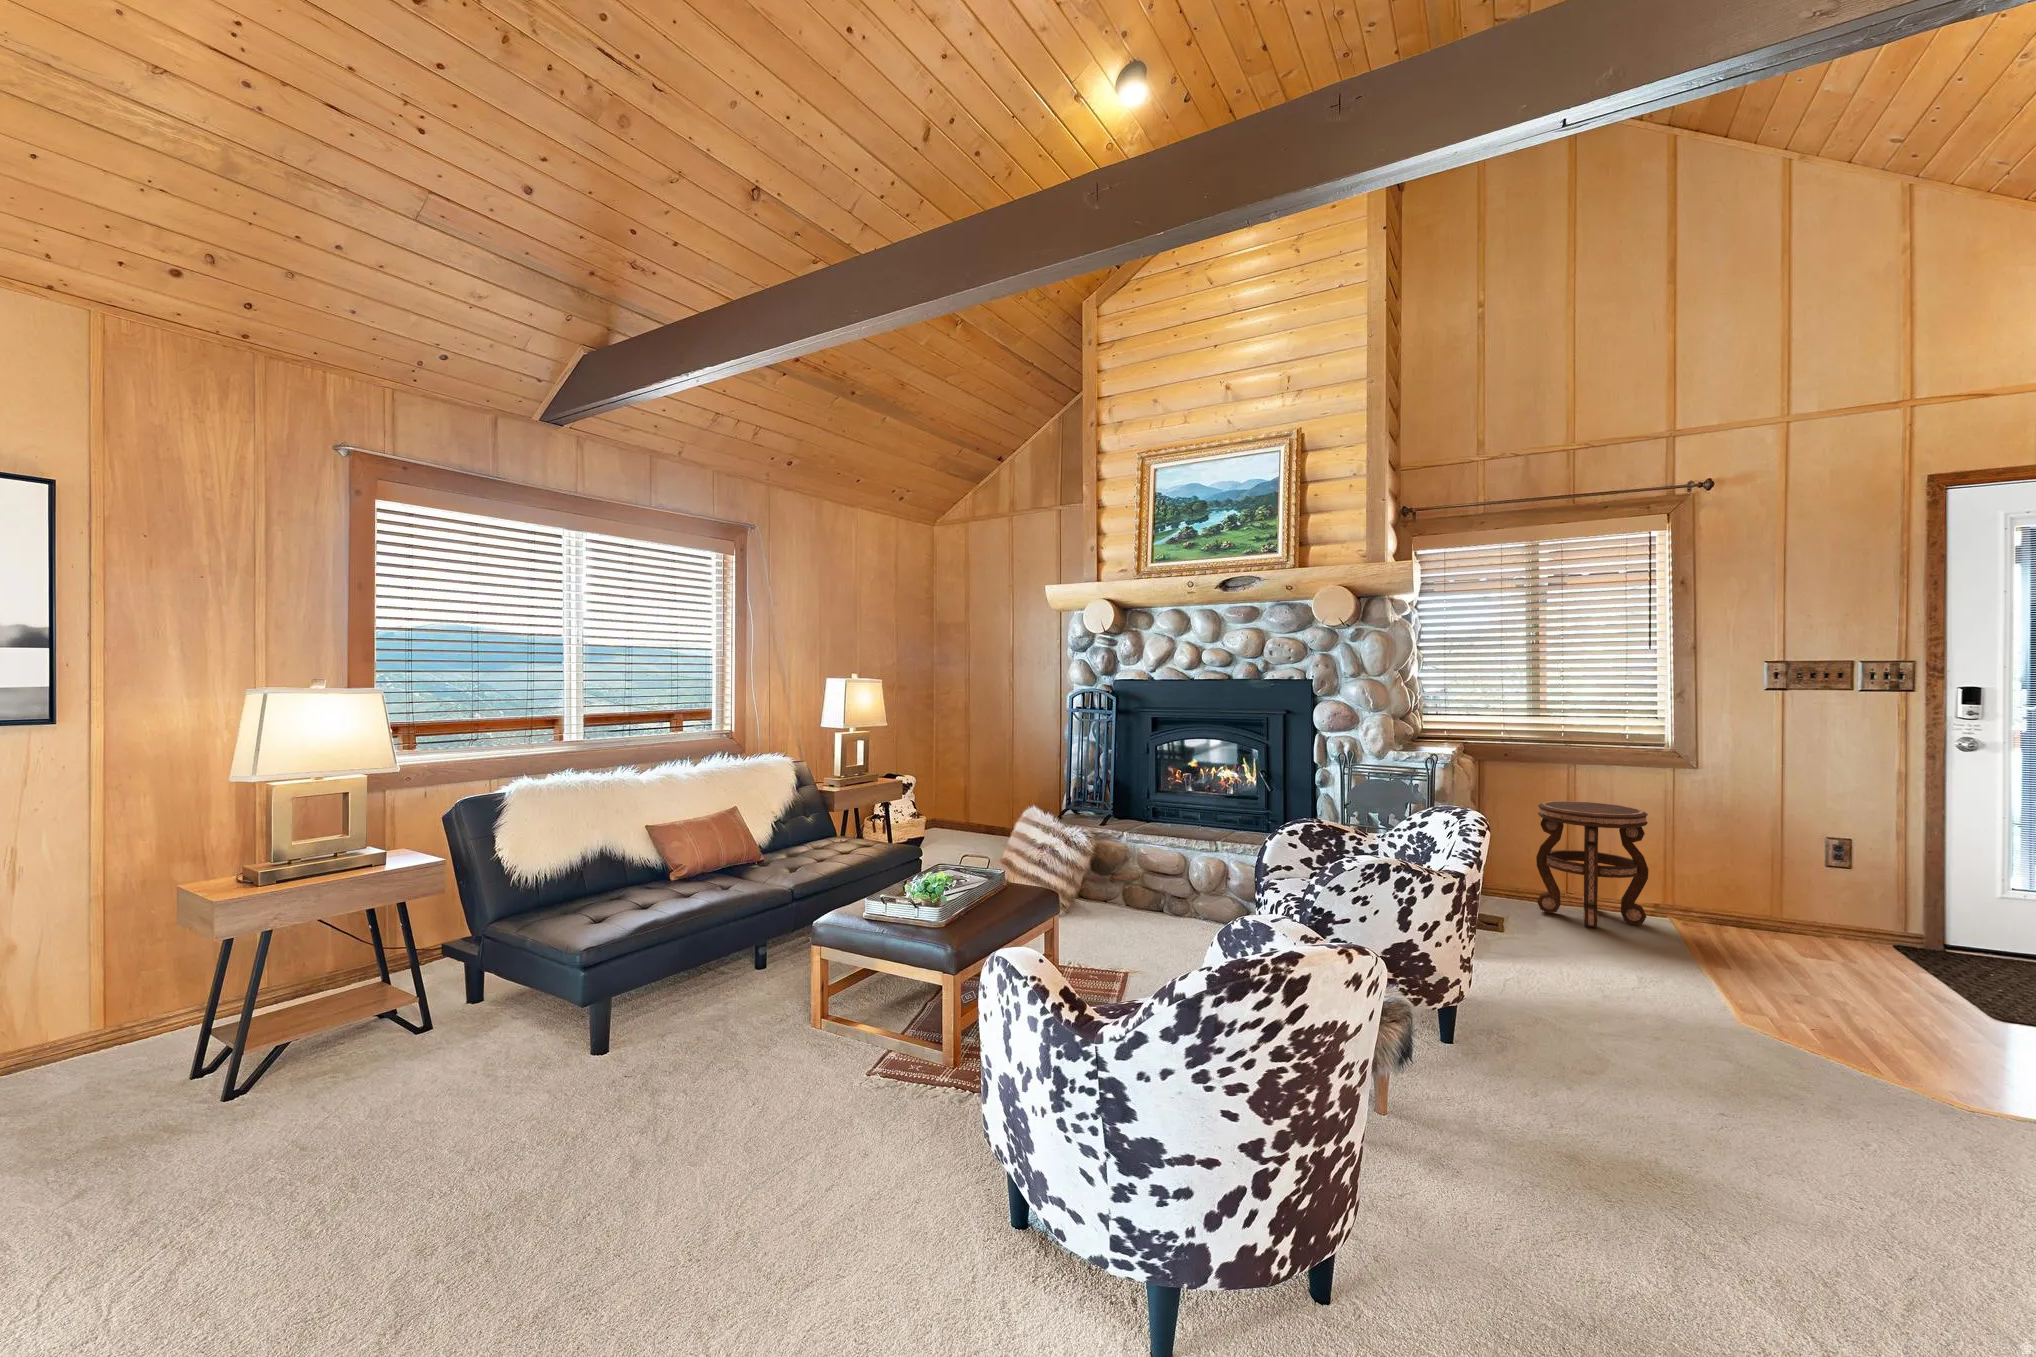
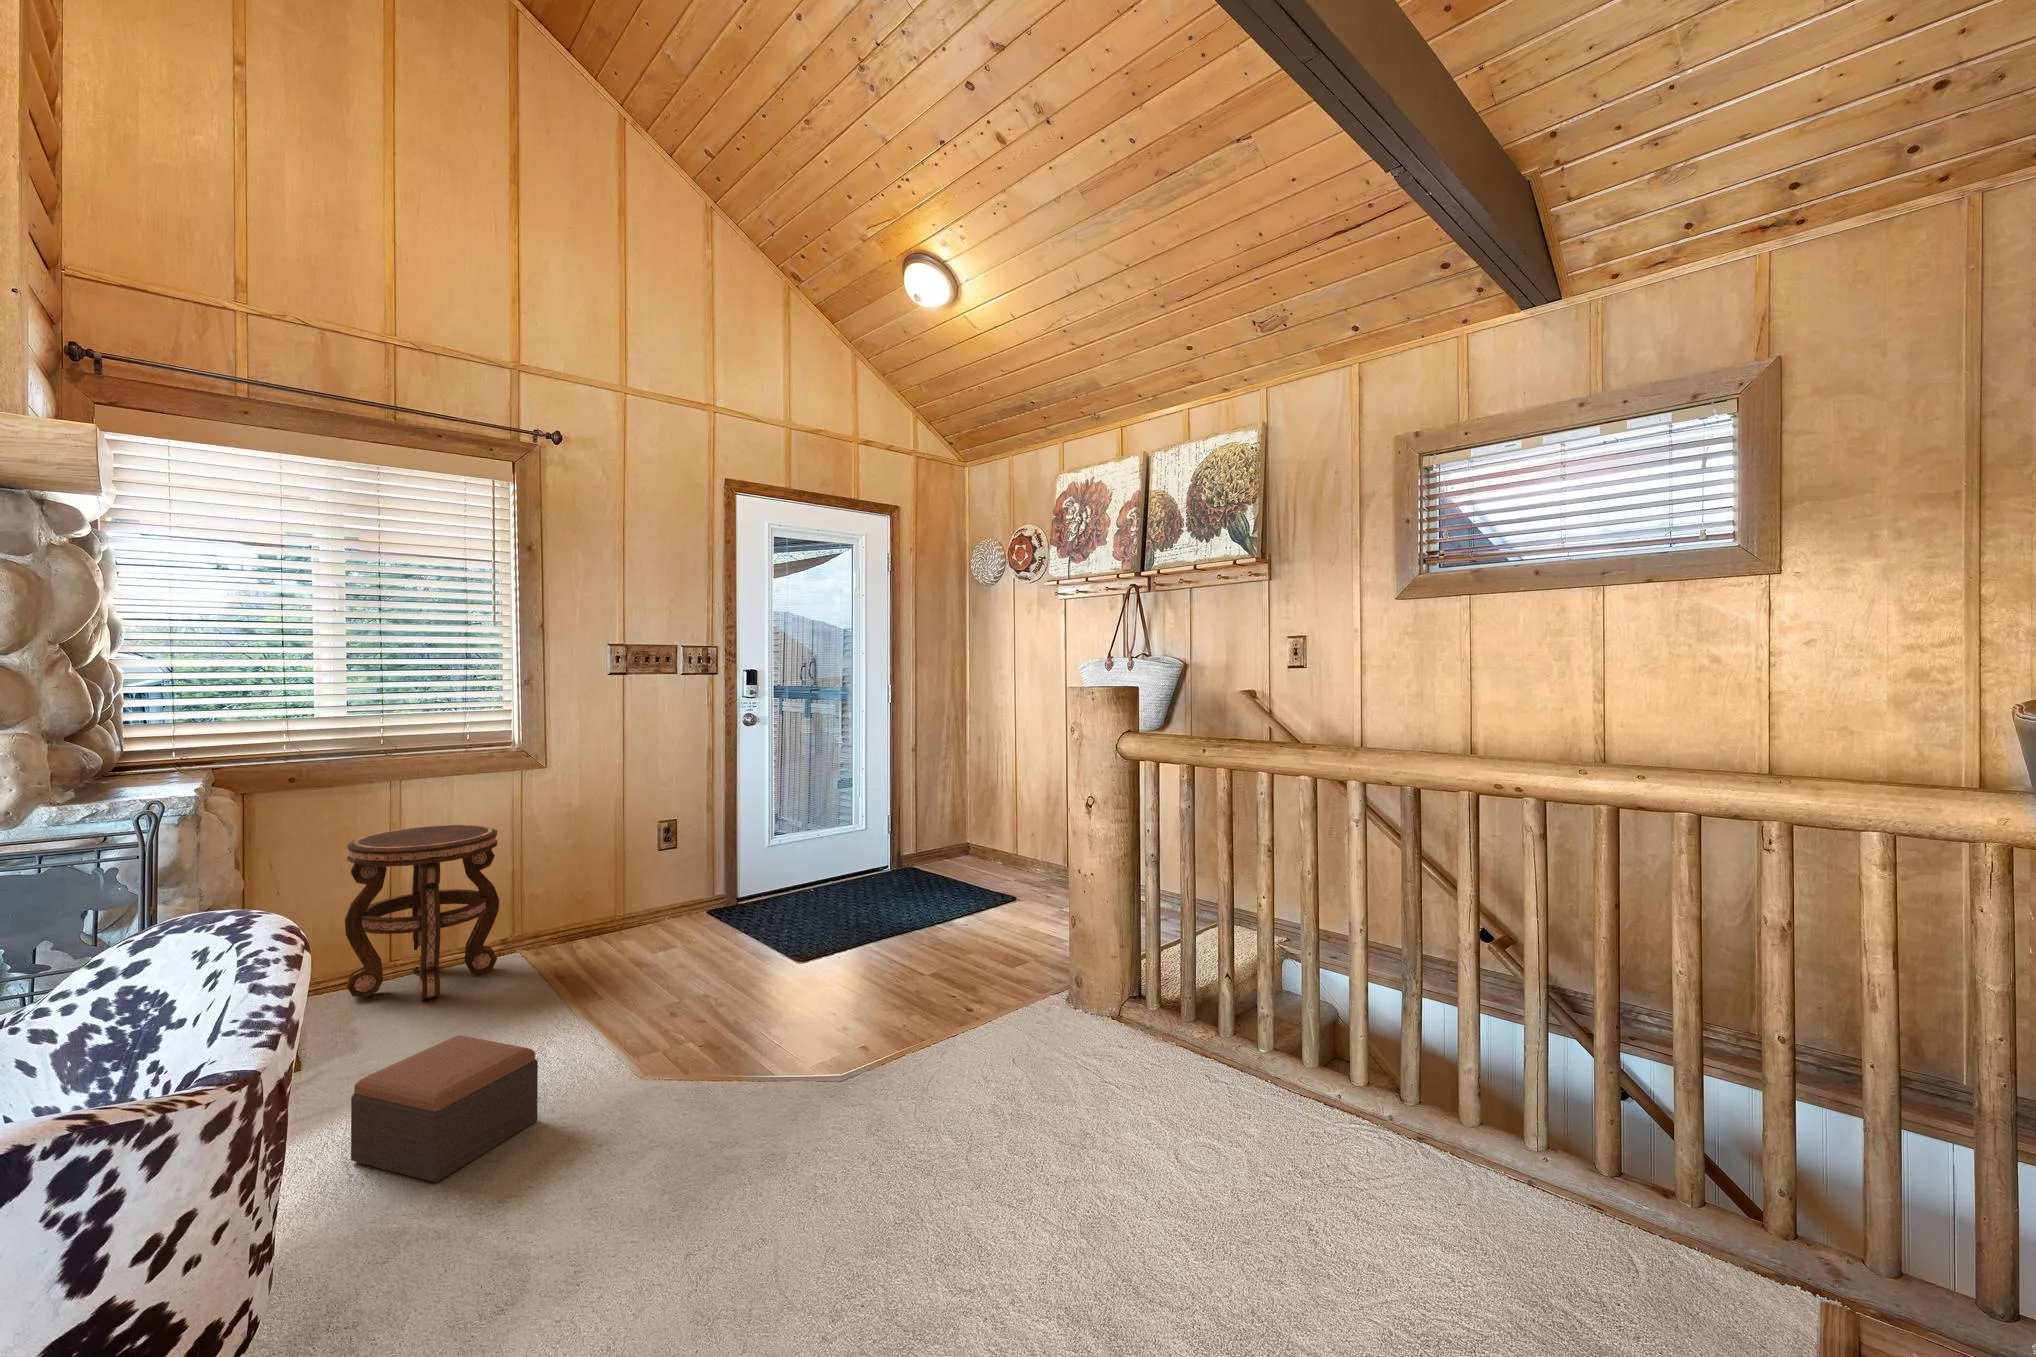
footstool: none [1522,934,1642,1011] -> present [351,1035,538,1183]

